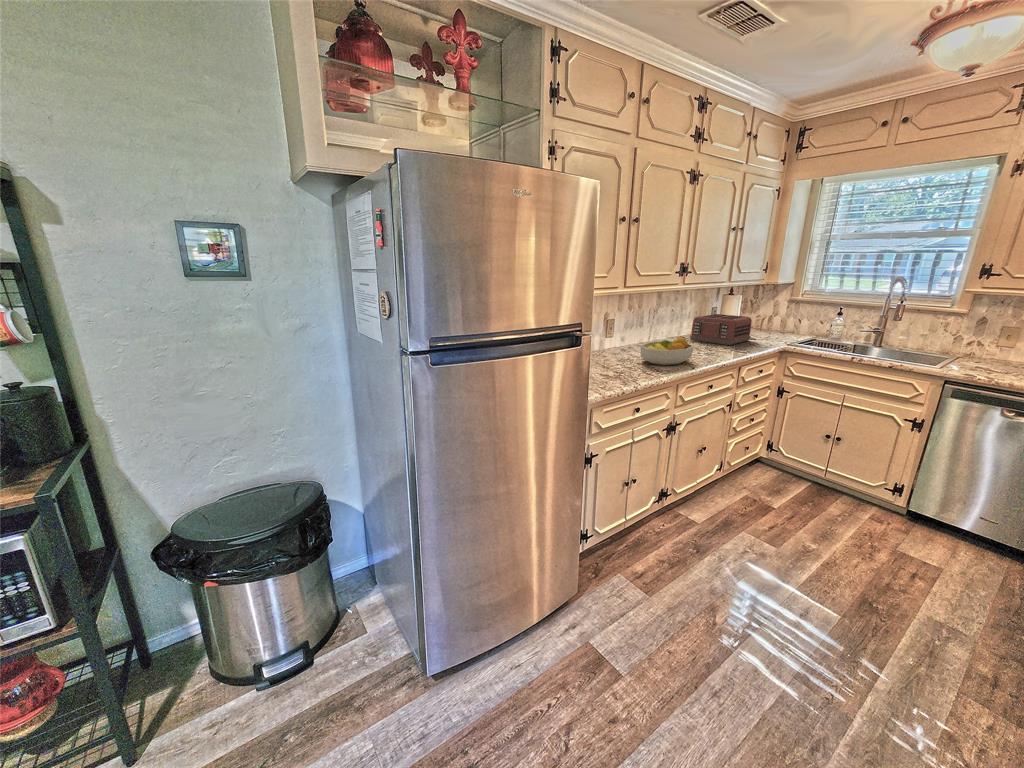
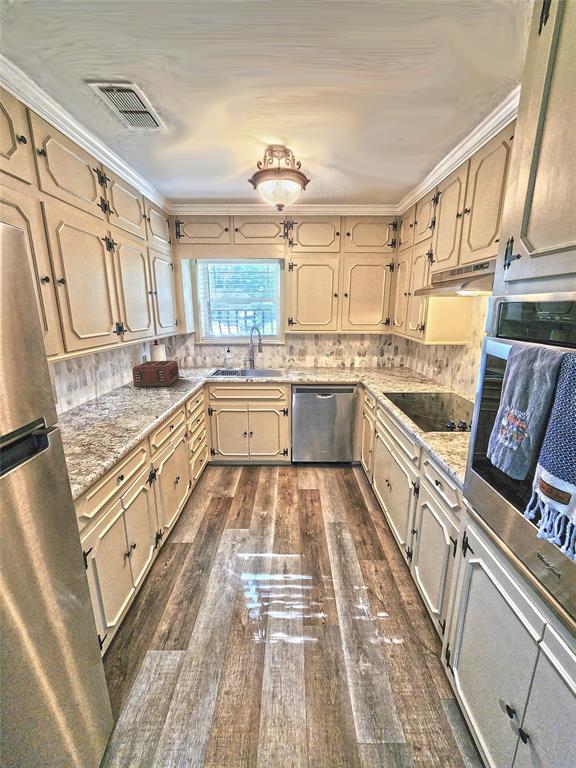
fruit bowl: present [640,337,694,365] -> none [97,390,149,422]

